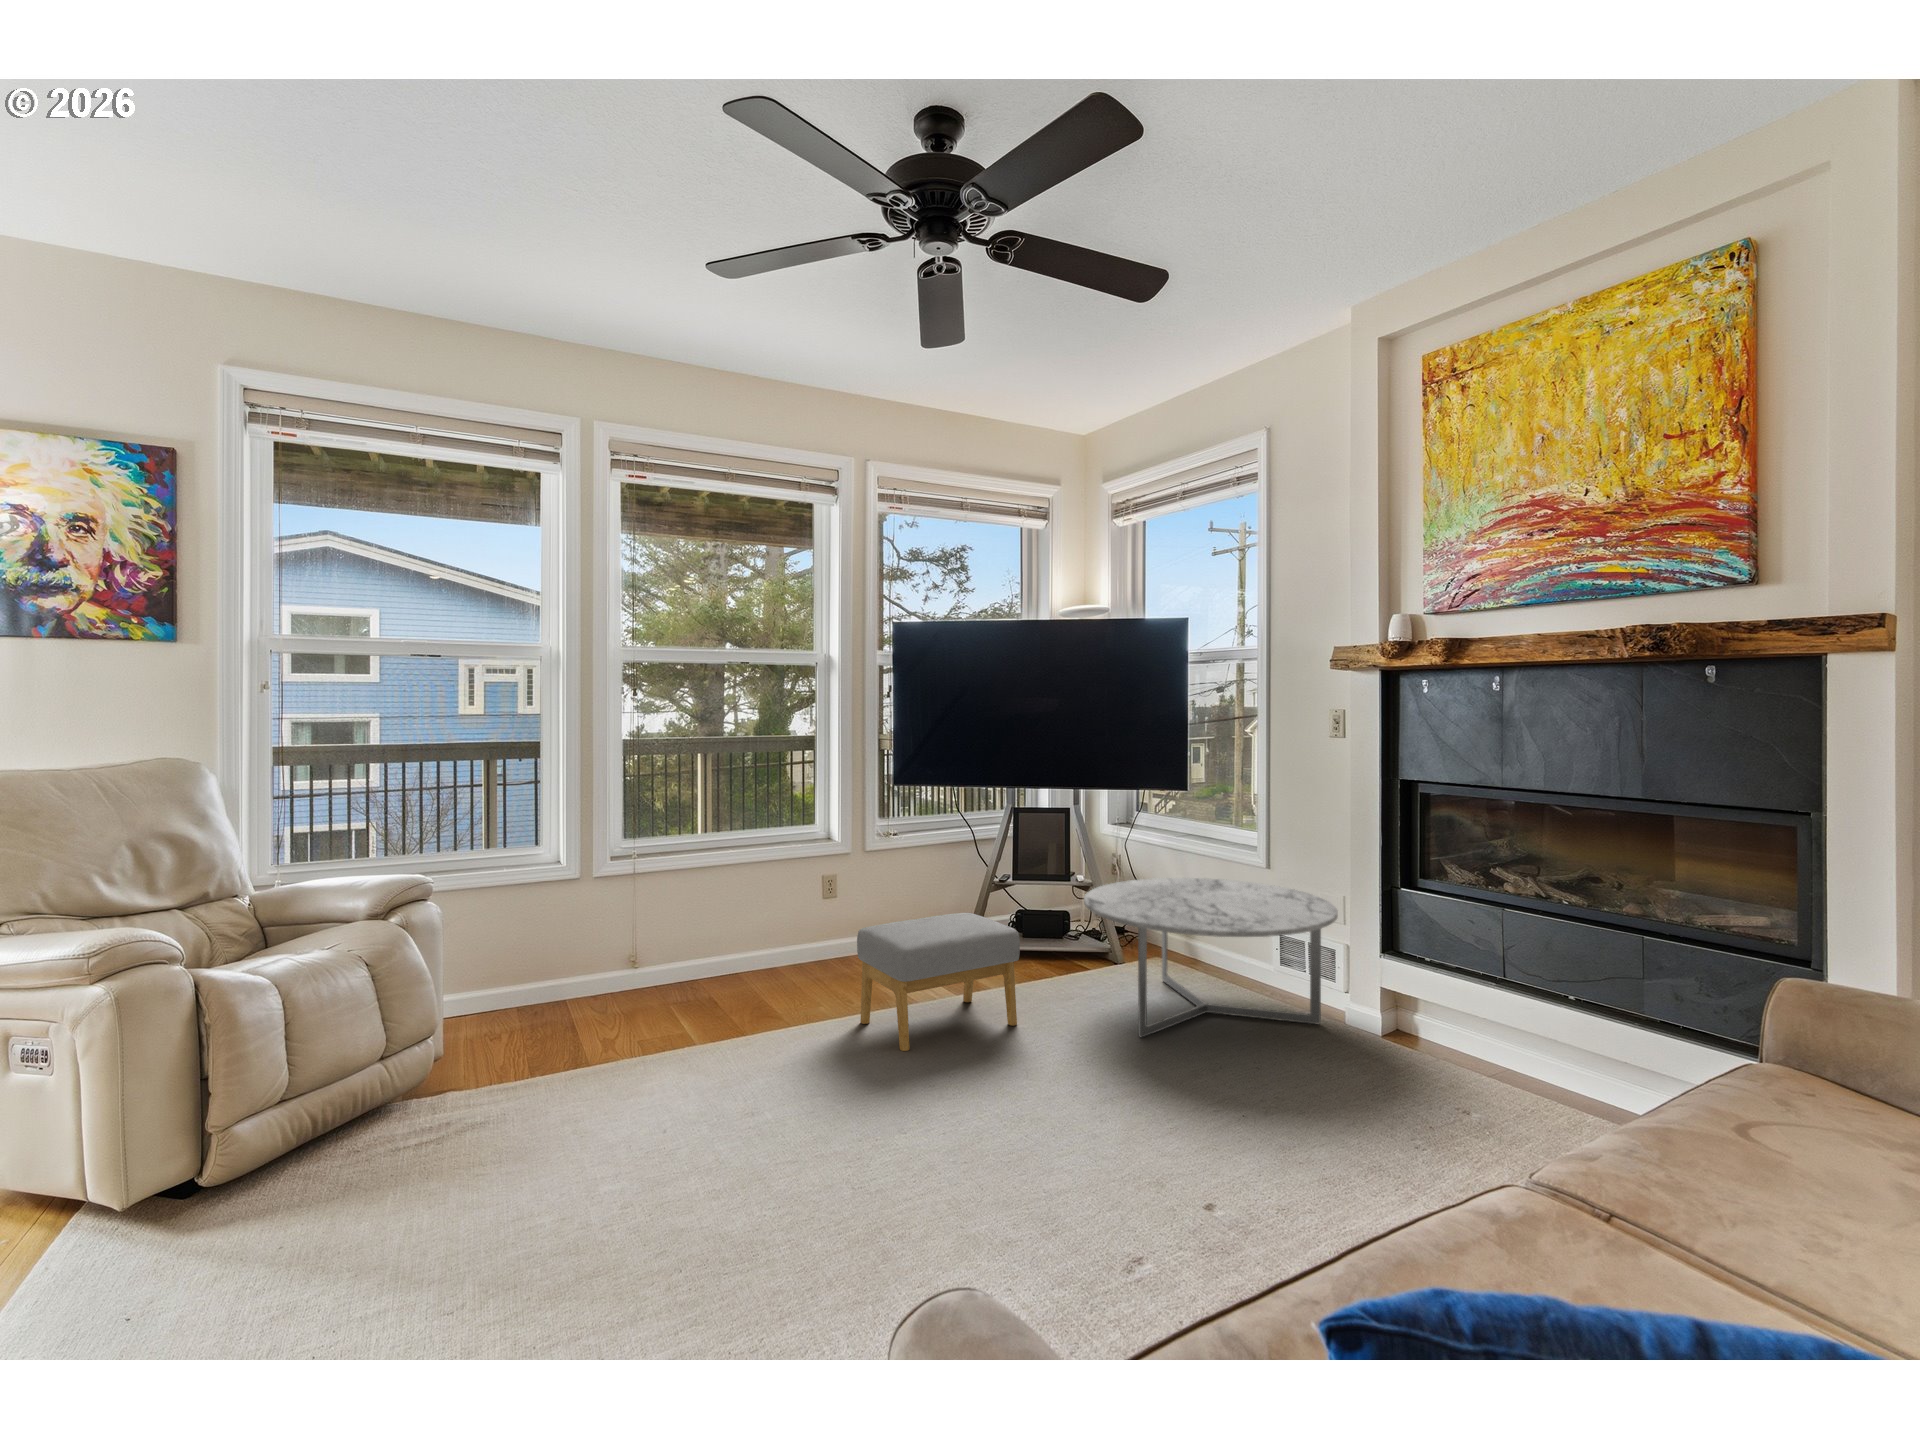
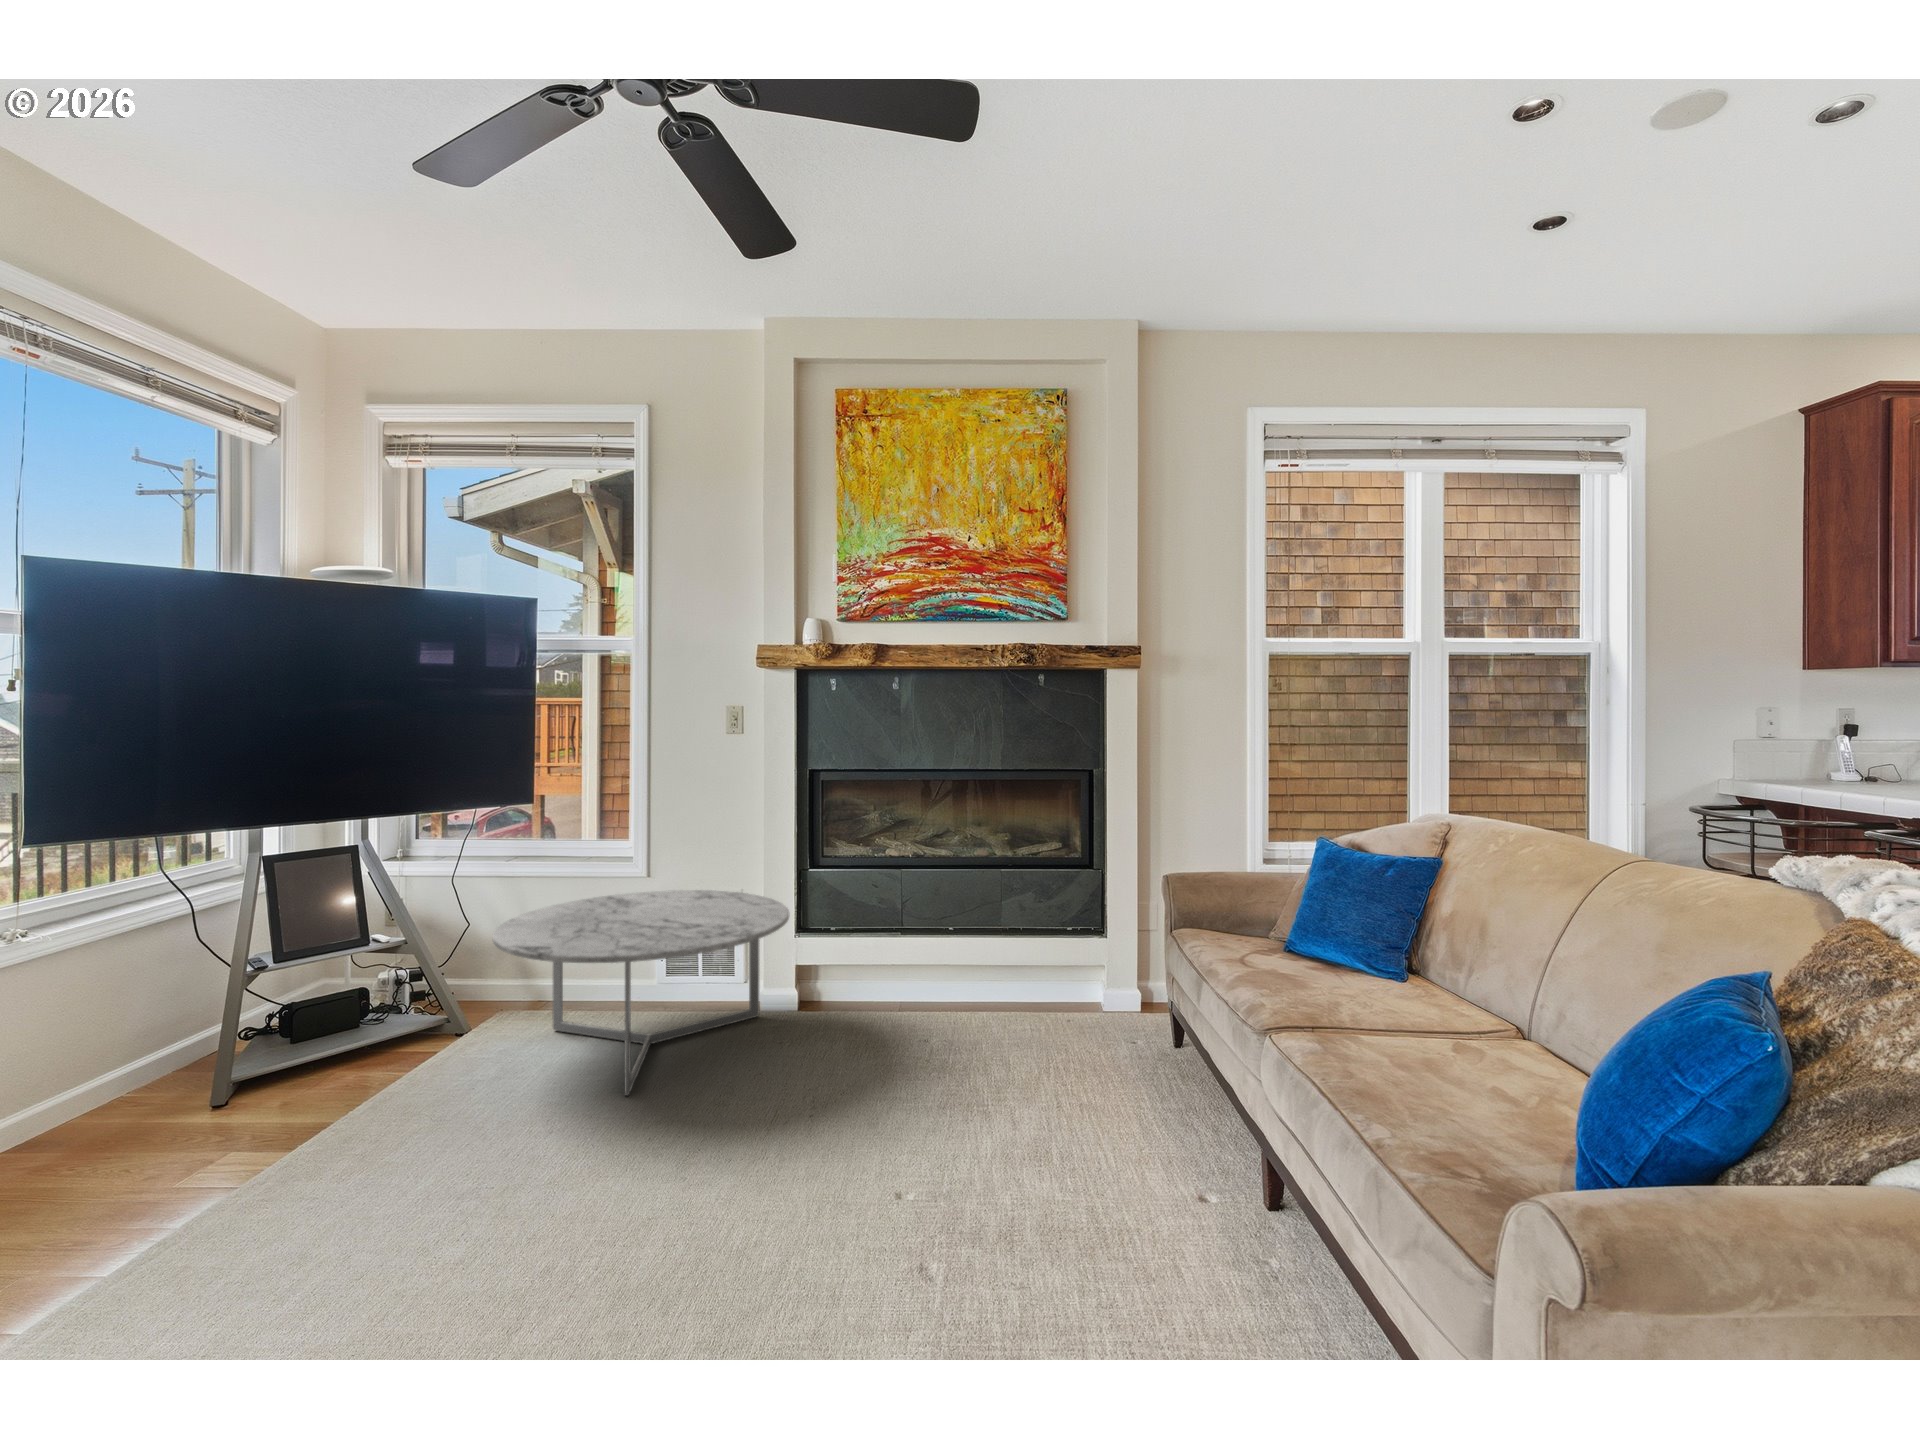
footstool: present [857,913,1020,1051] -> none [135,1013,457,1279]

